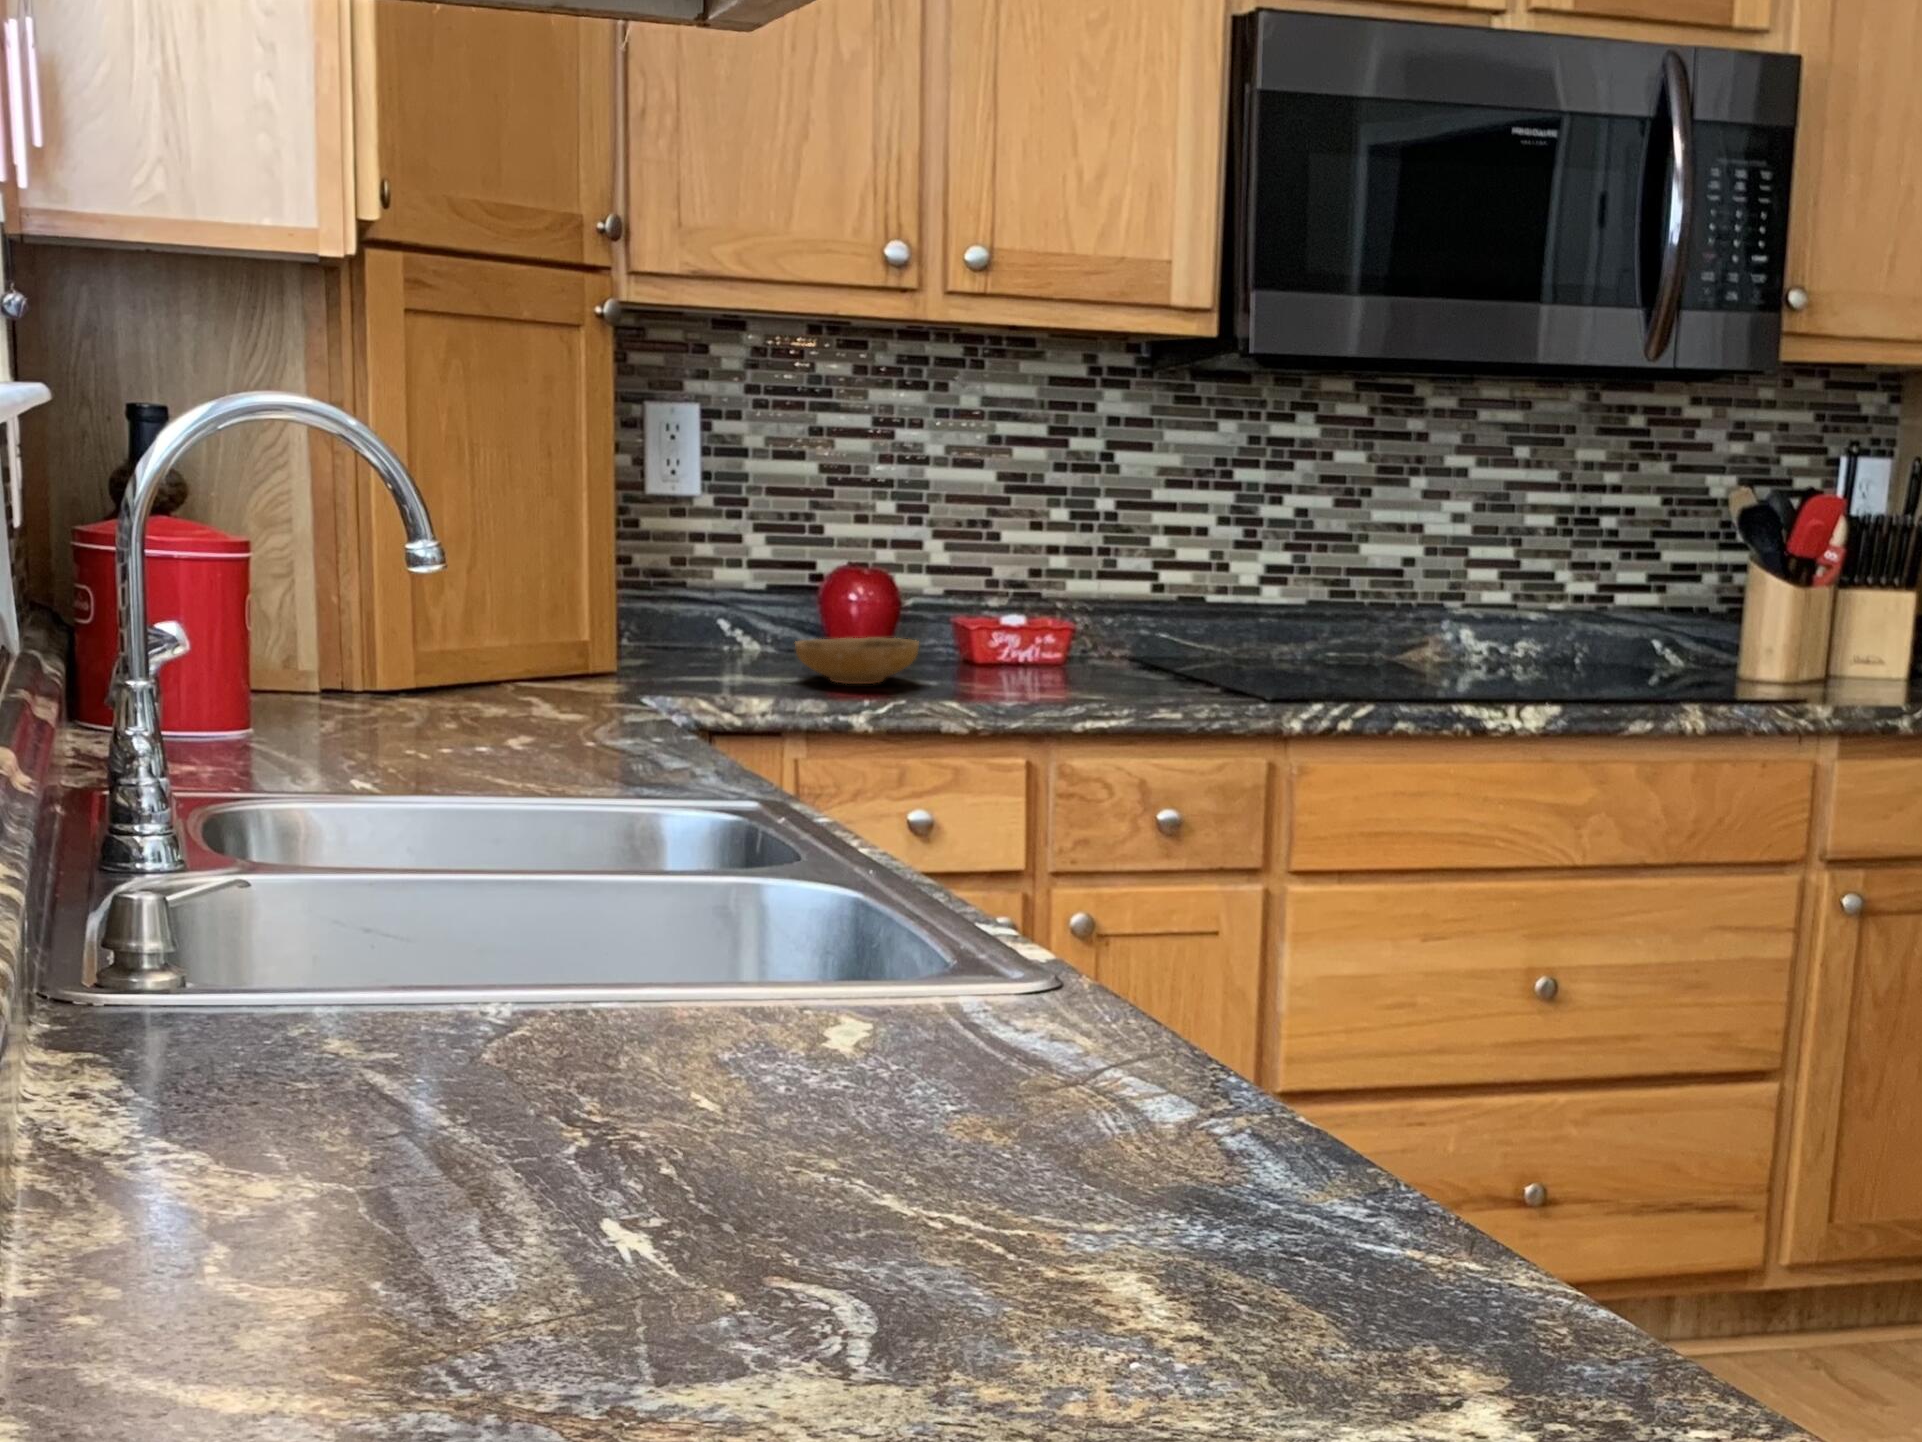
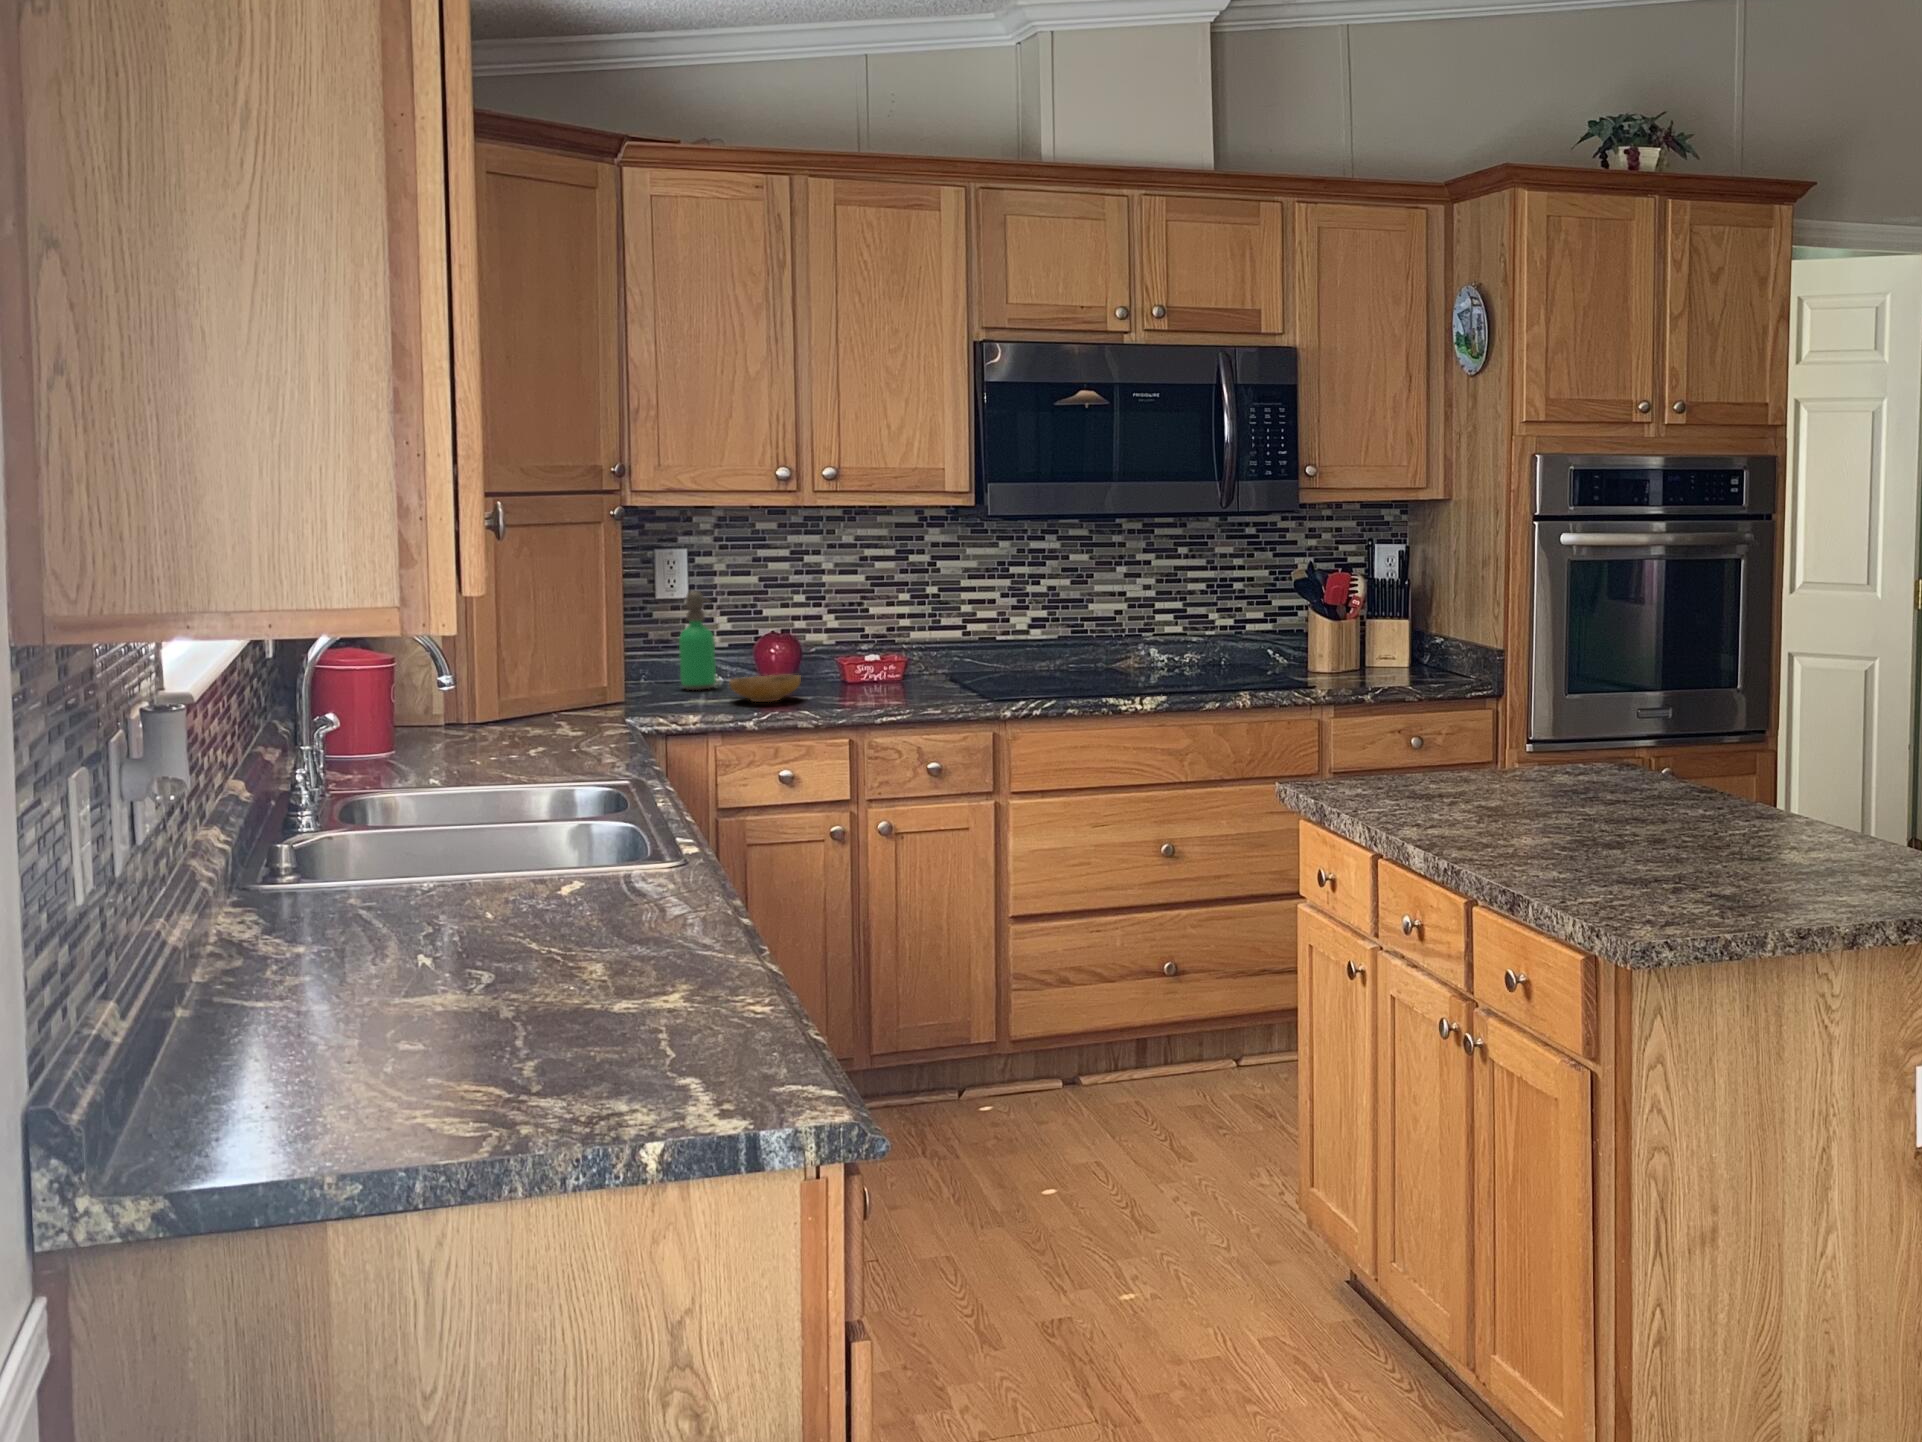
soap dispenser: none [692,481,755,657] -> present [679,591,716,690]

